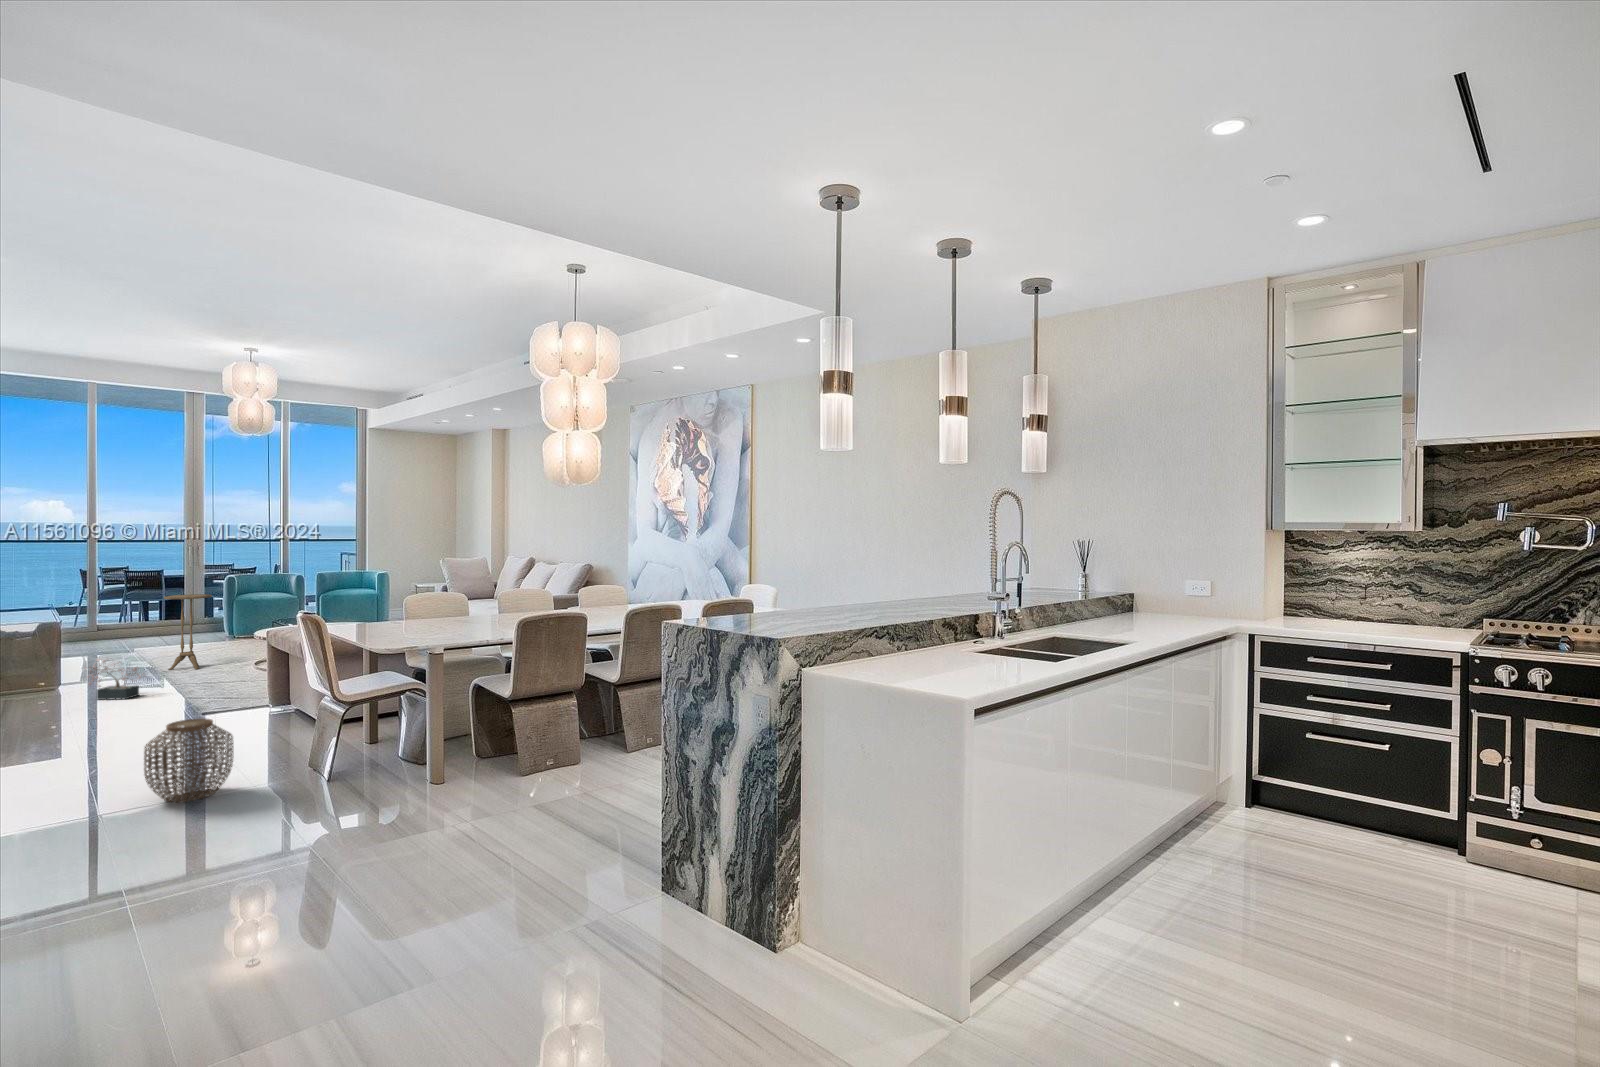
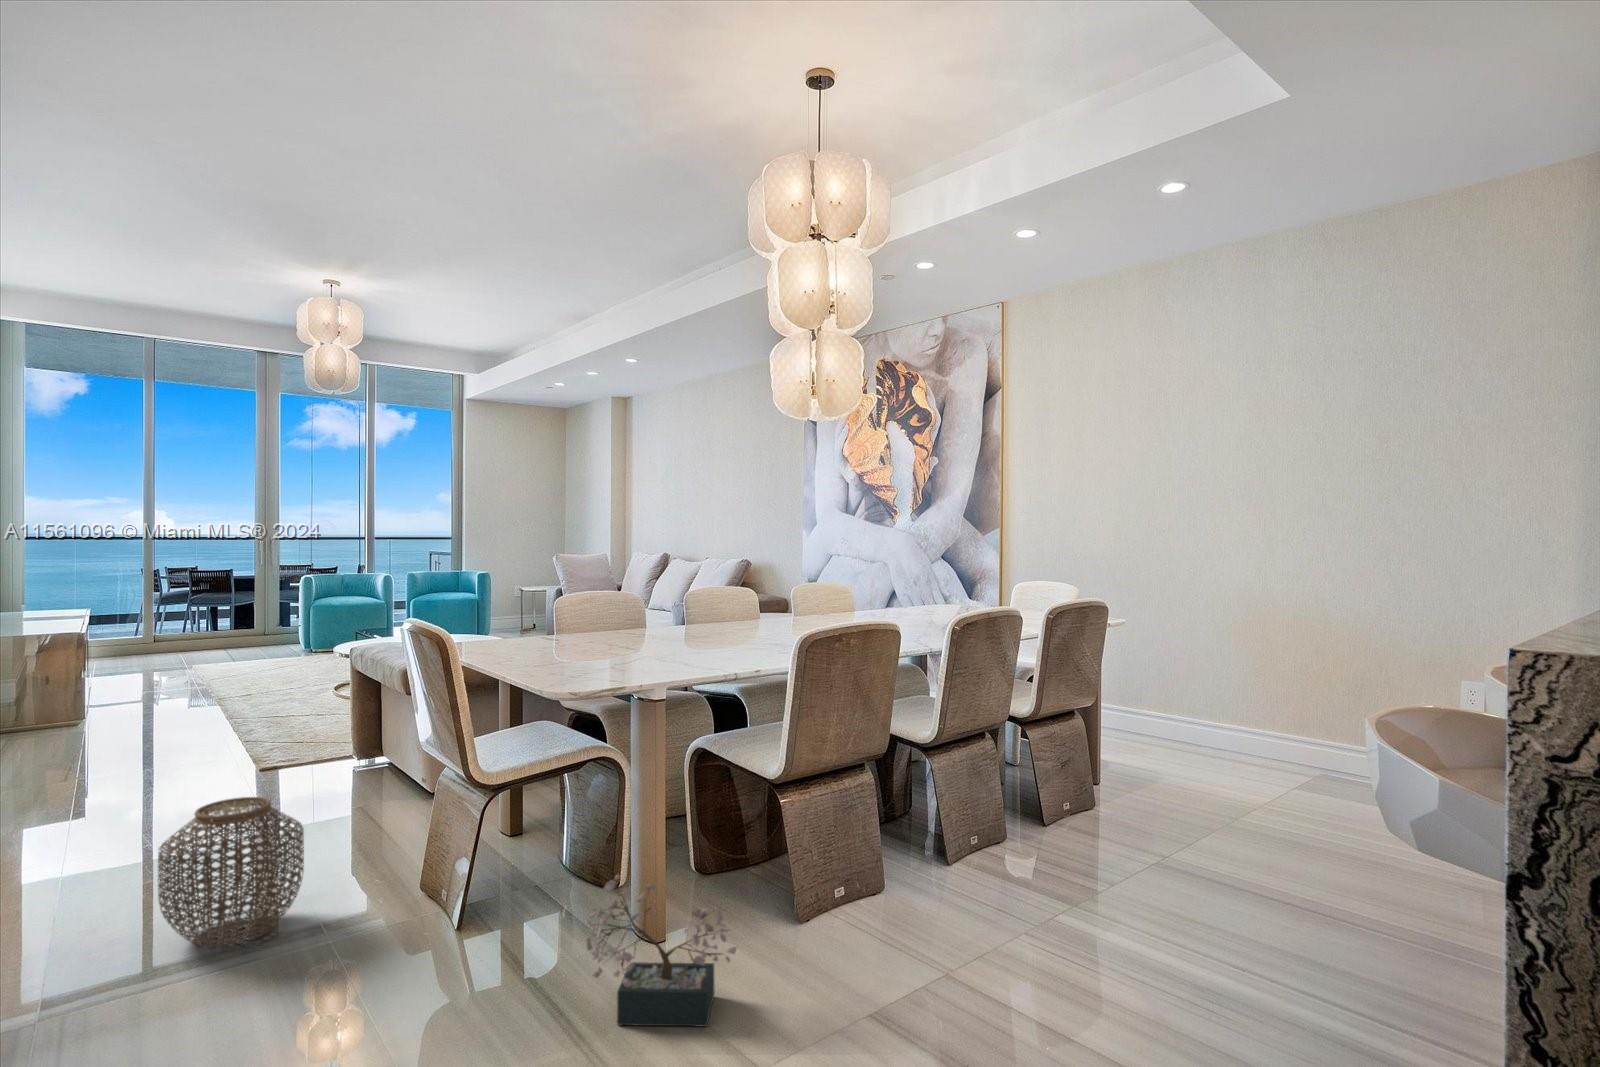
side table: present [164,594,212,670] -> none [227,597,285,694]
decorative plant: present [89,659,143,700] -> present [586,875,737,1026]

